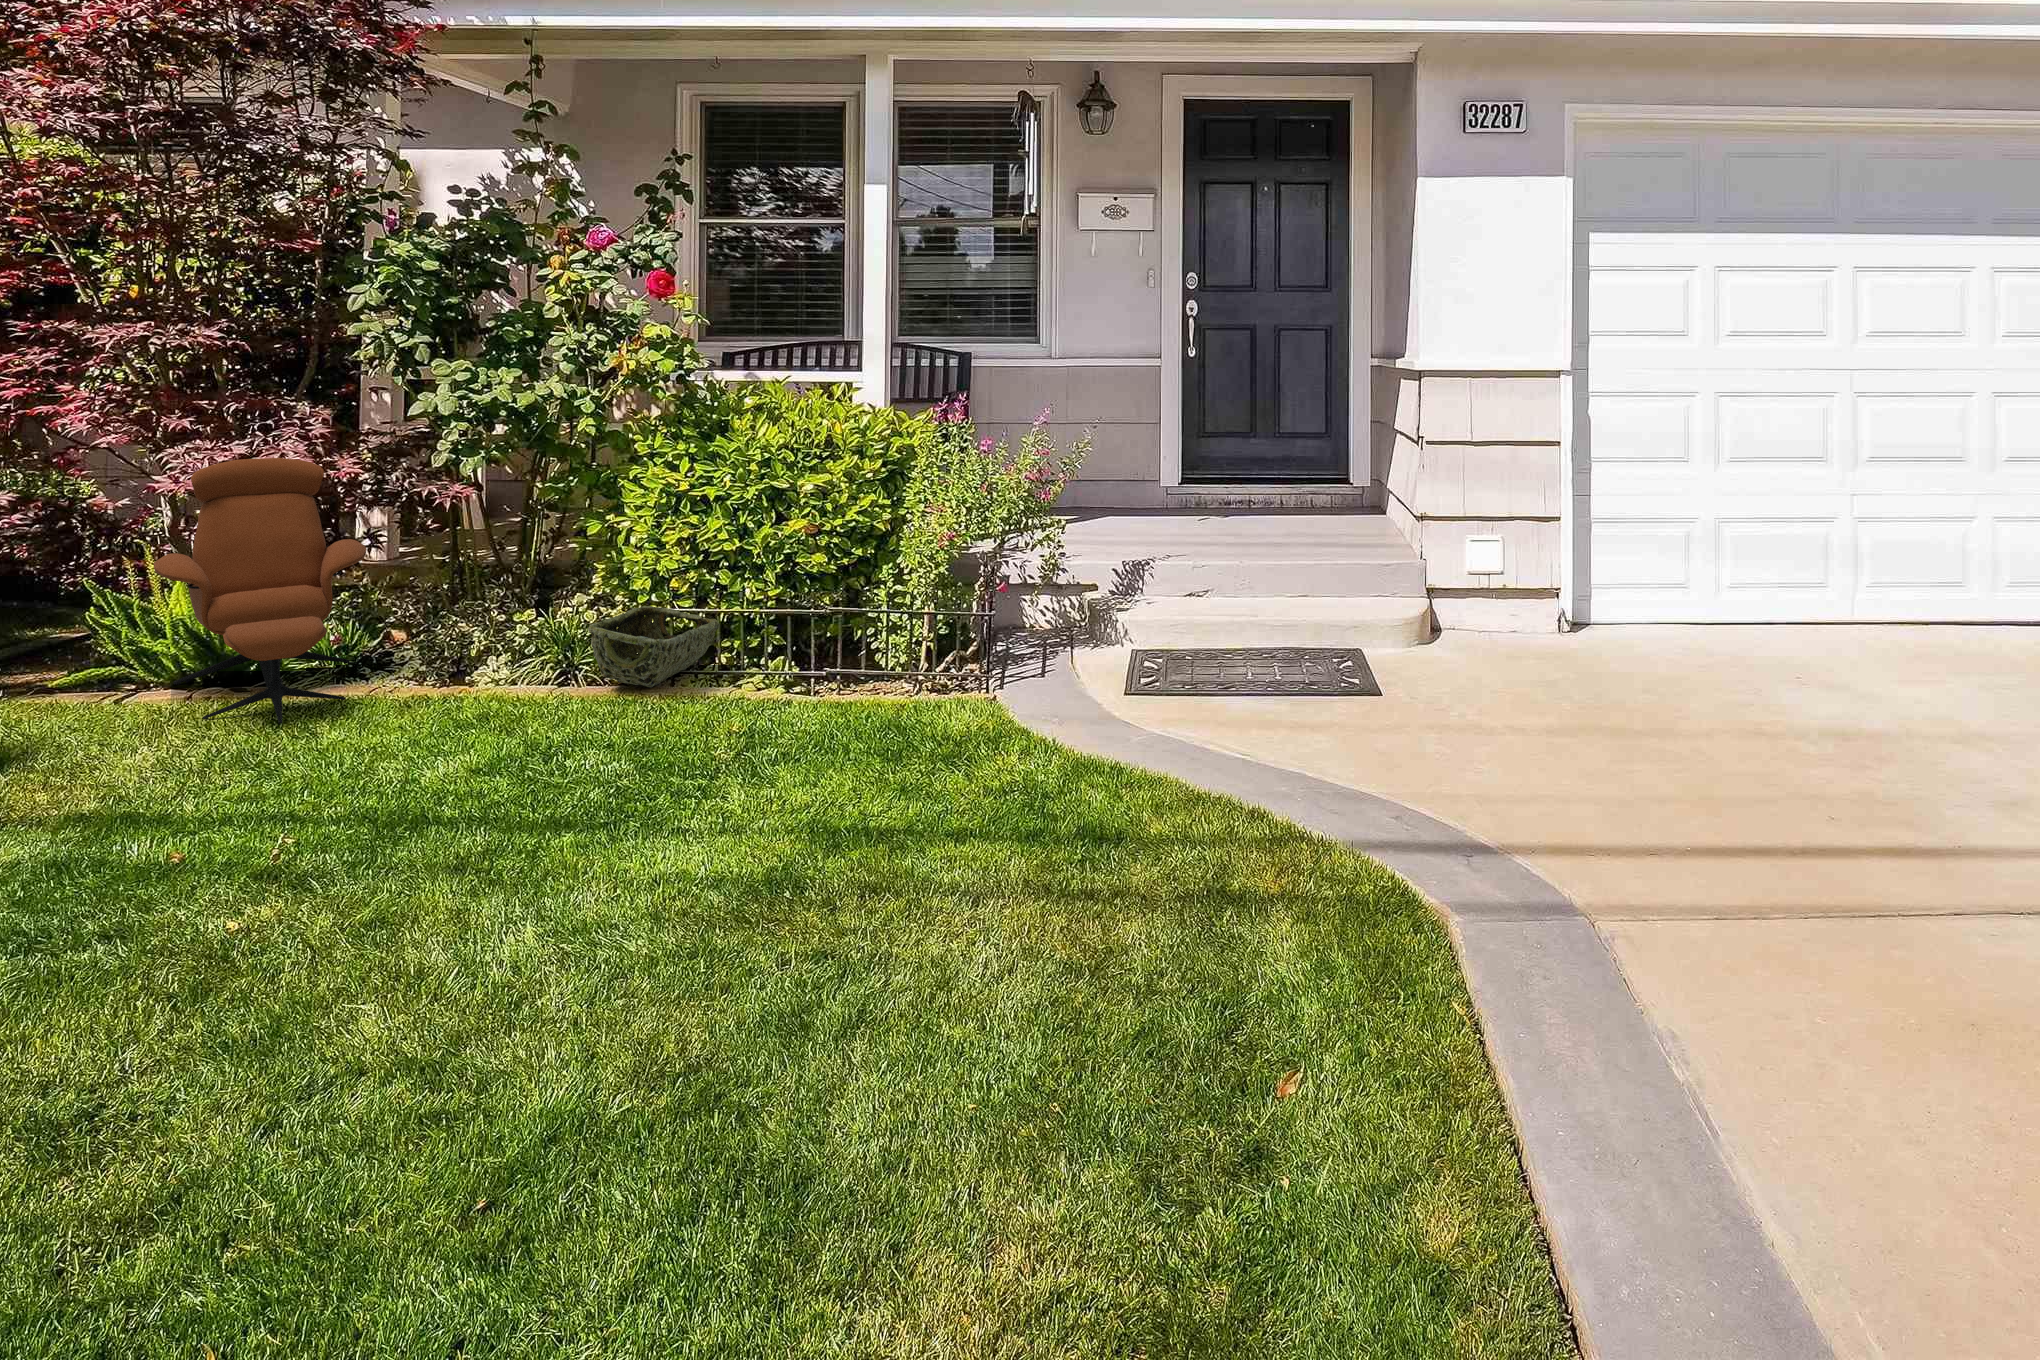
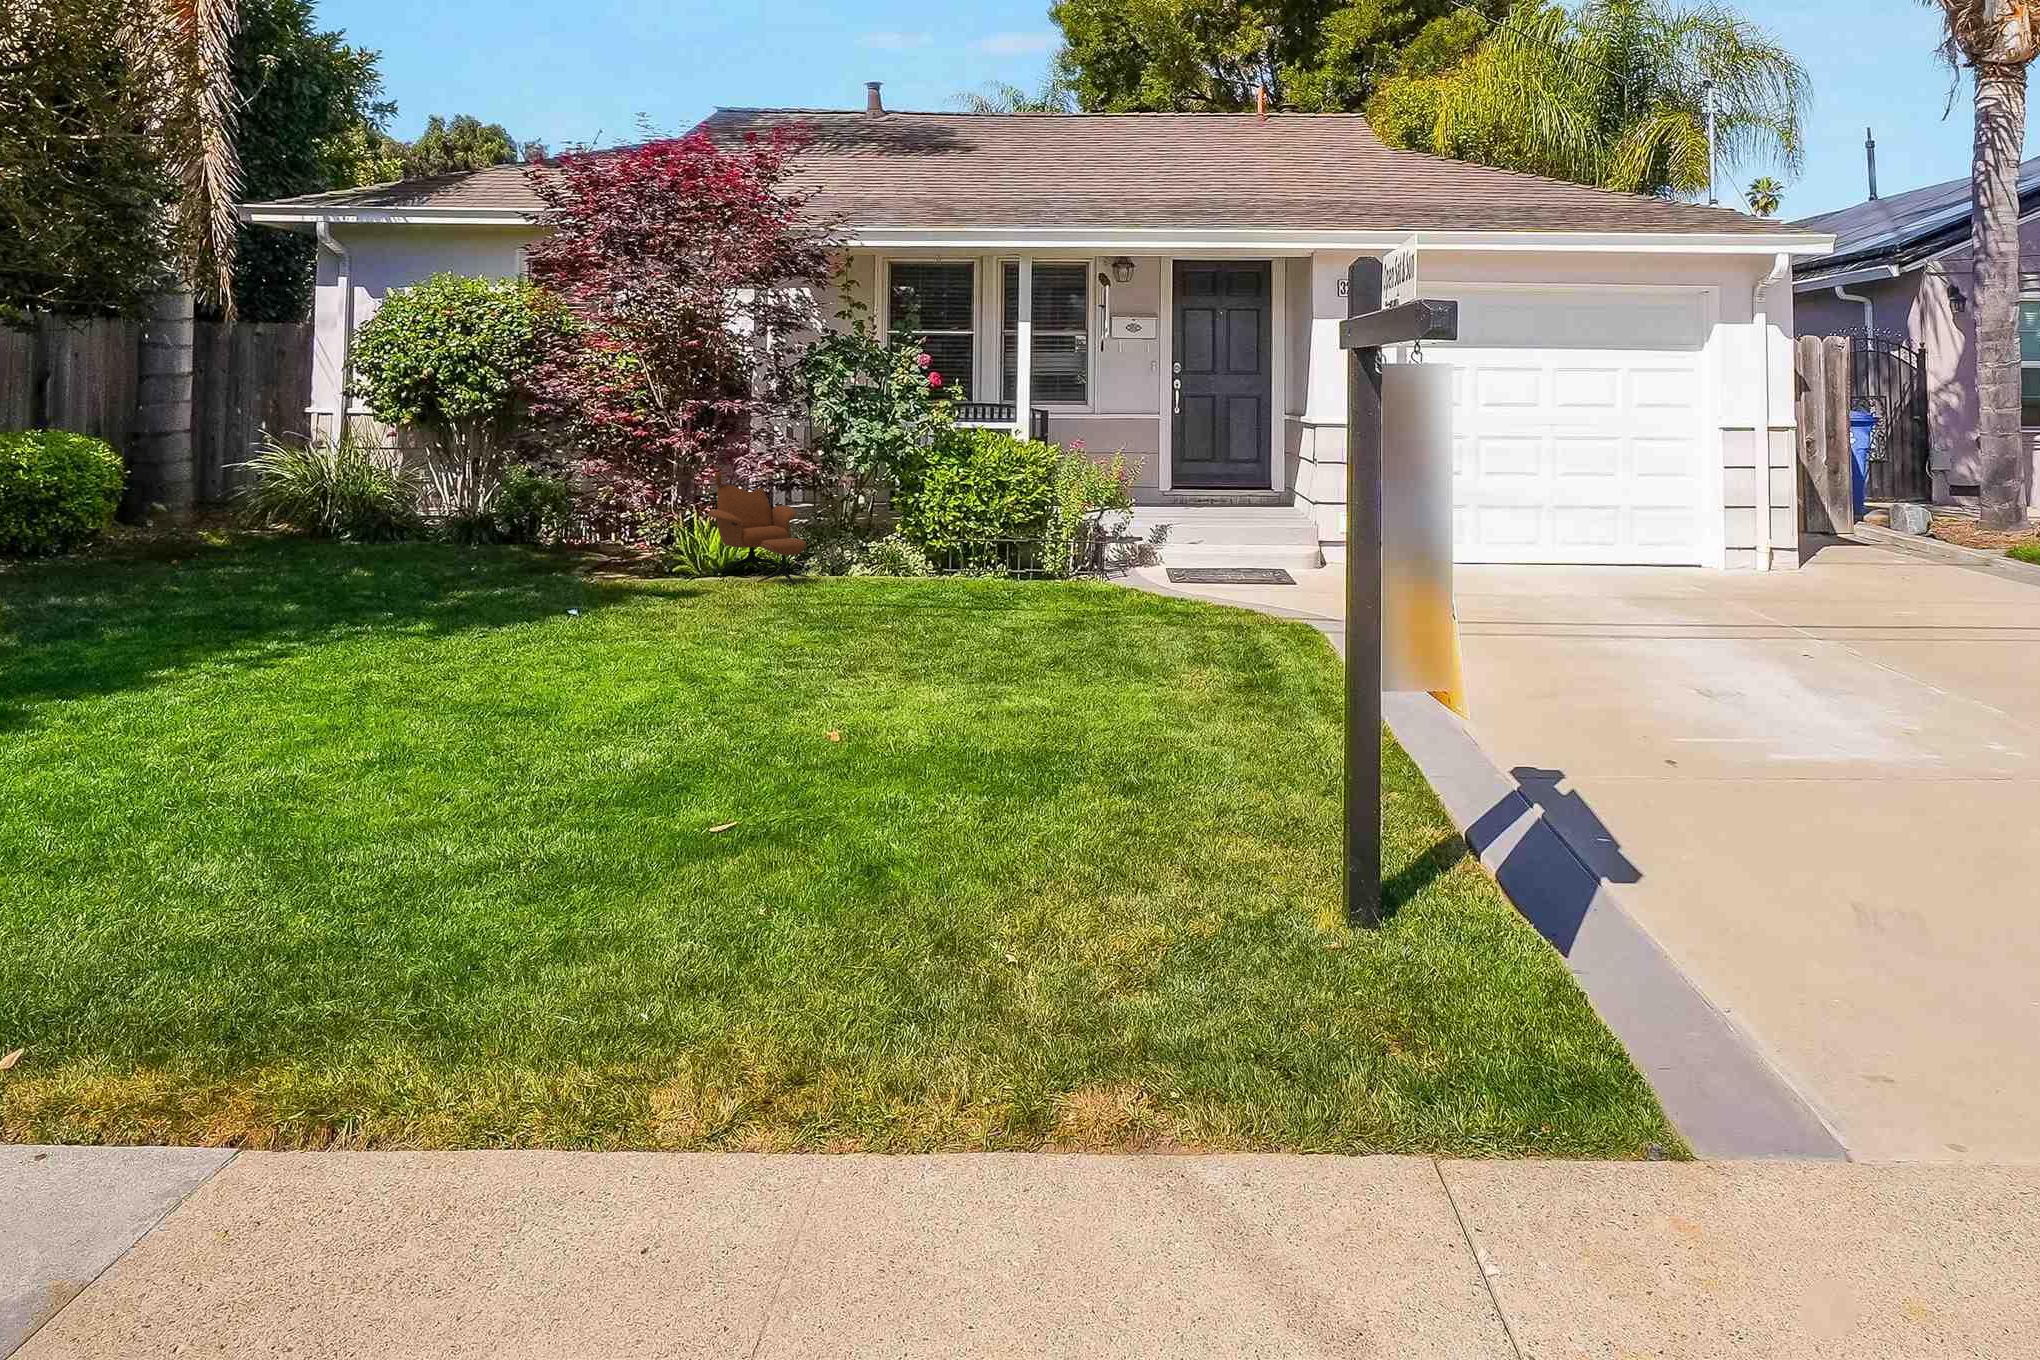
woven basket: present [588,606,719,687] -> none [917,539,967,575]

